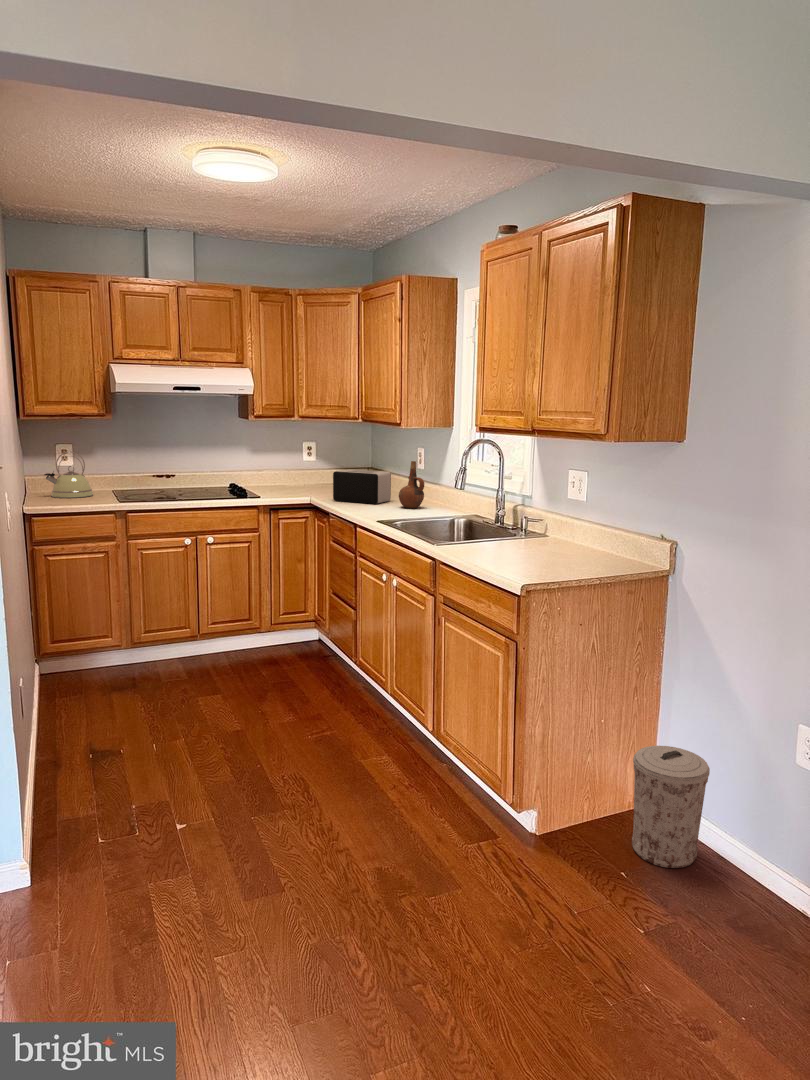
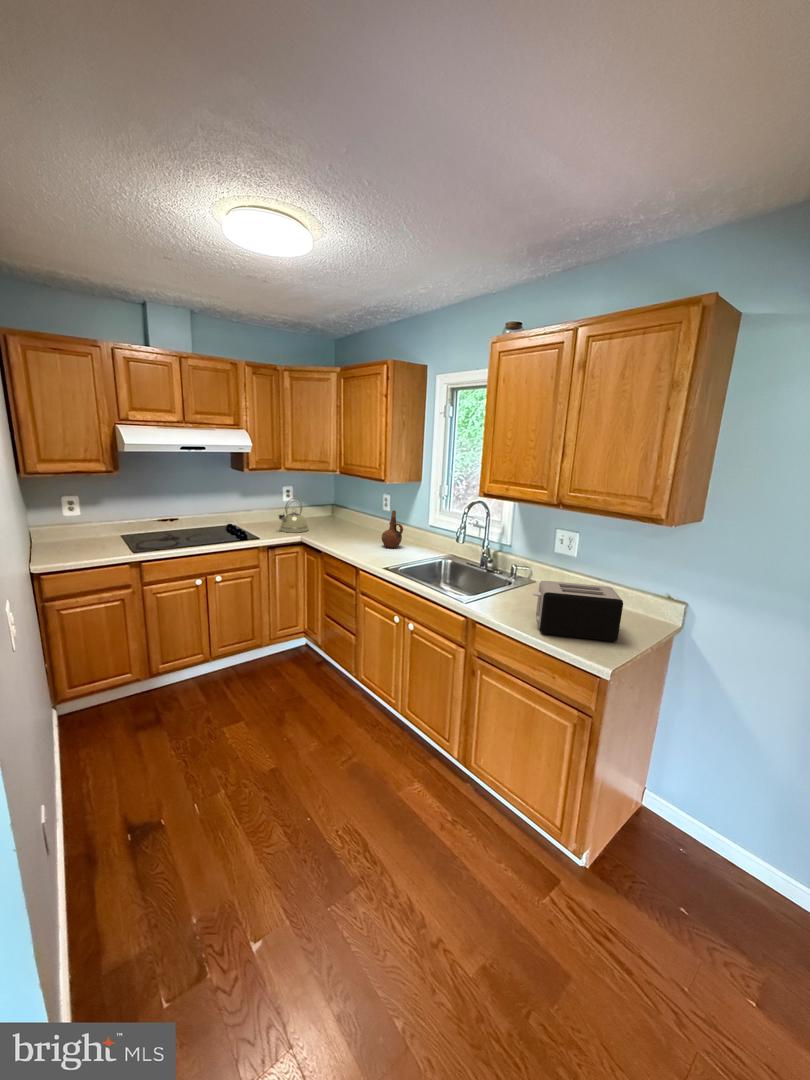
kettle: present [44,451,93,498] -> present [279,498,308,533]
toaster: present [333,469,391,504] -> present [533,581,623,641]
trash can: present [632,746,710,868] -> none [663,777,746,893]

